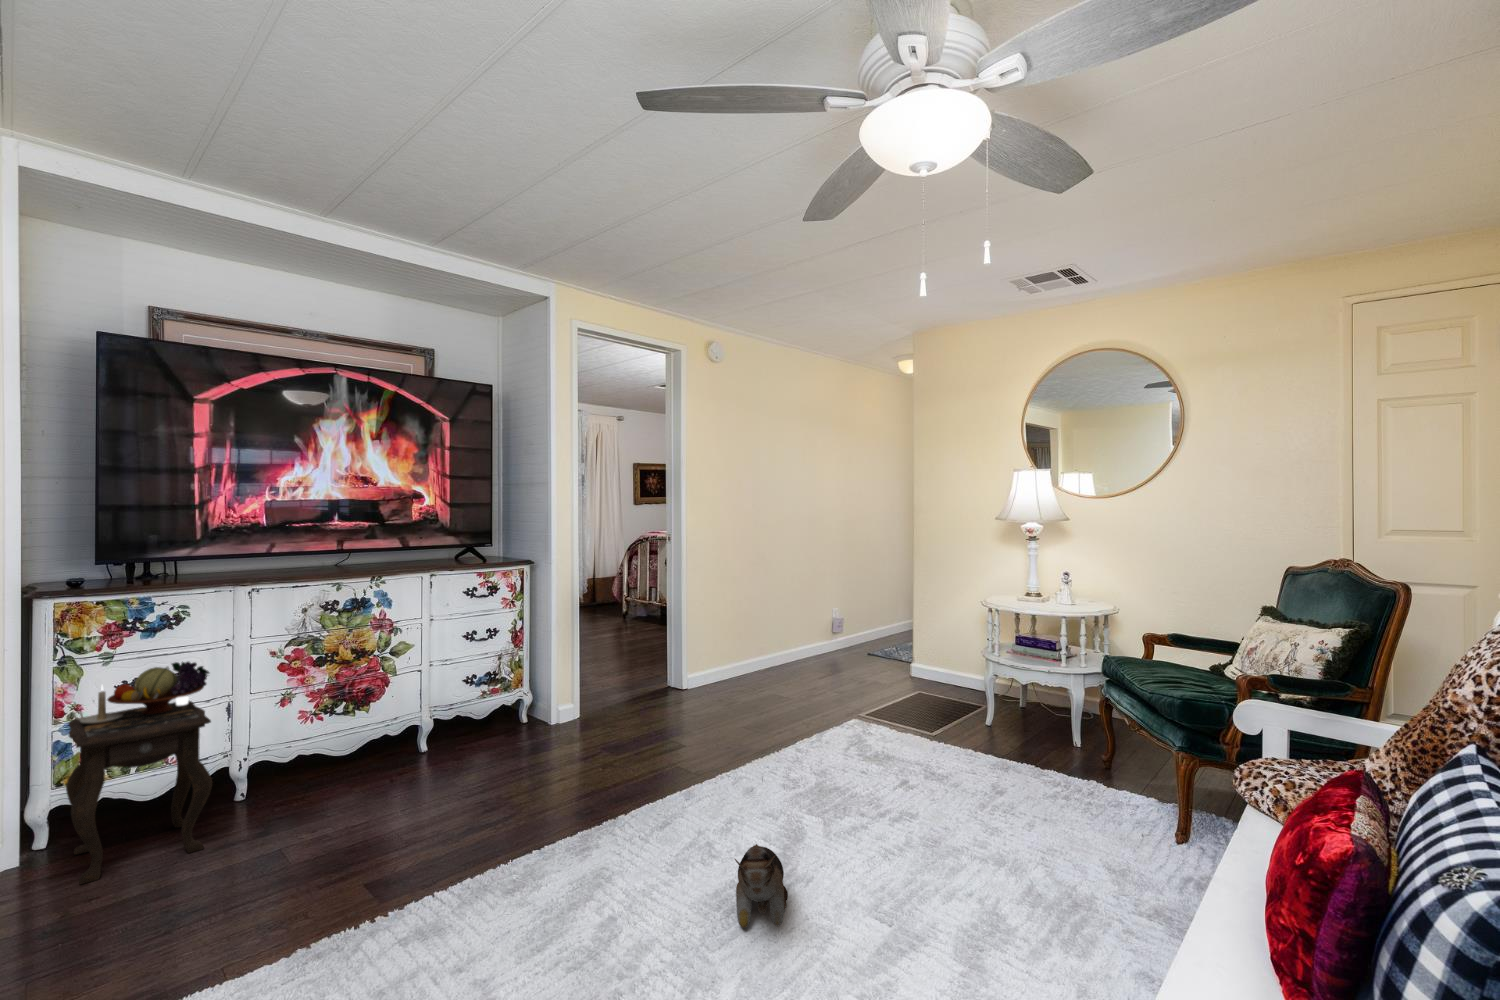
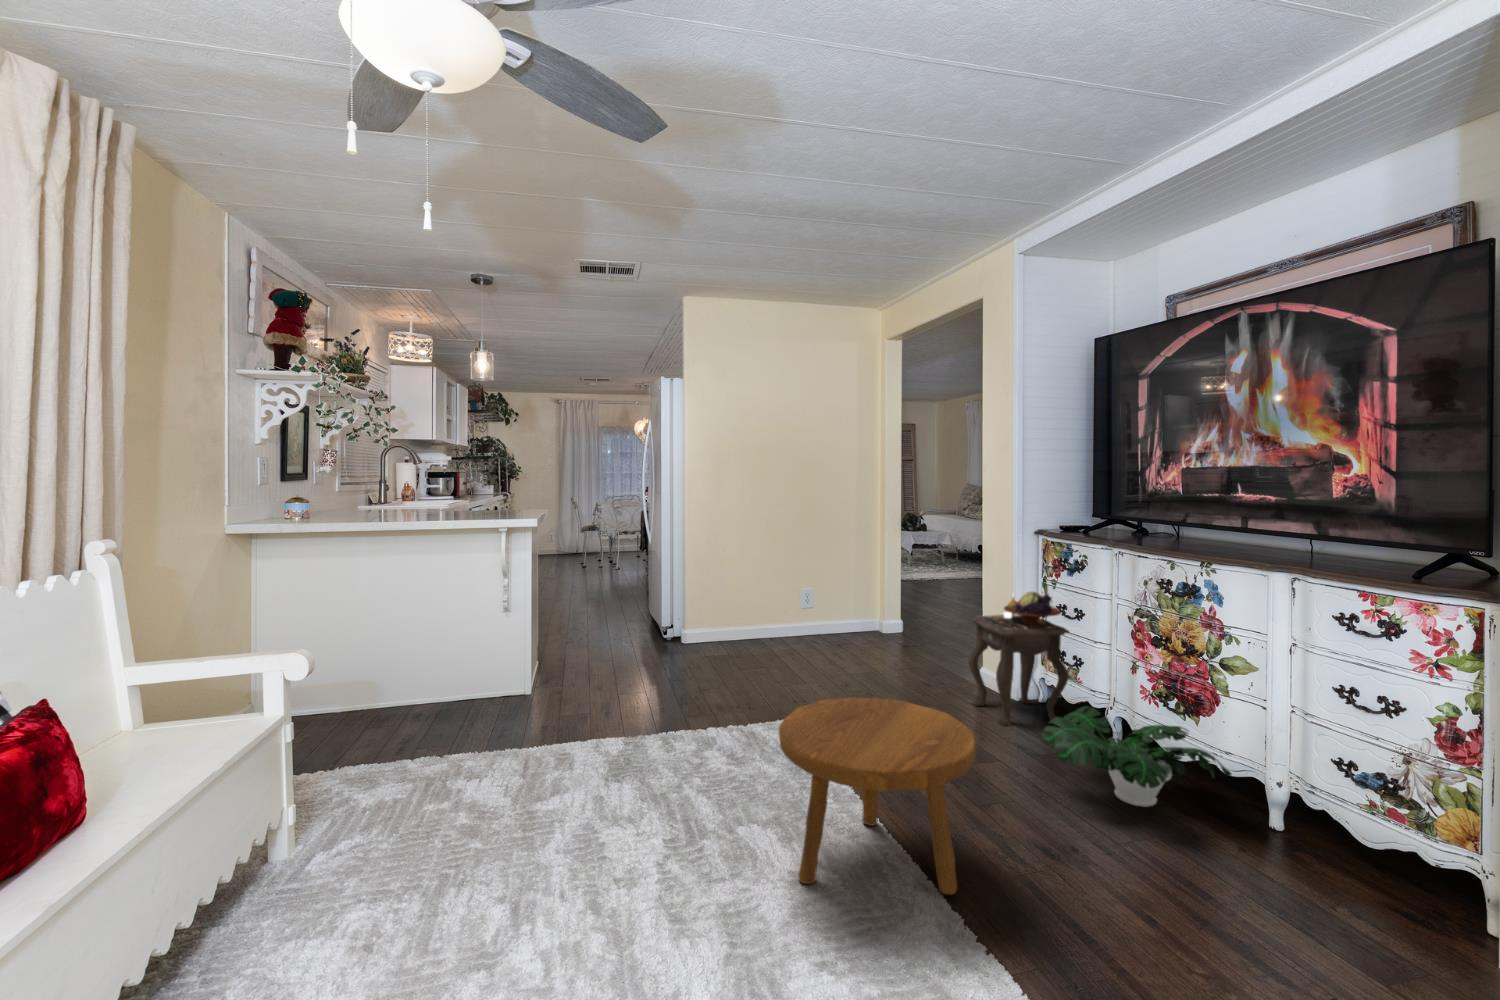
footstool: none [518,699,687,860] -> present [779,697,976,895]
potted plant: none [335,706,488,784] -> present [1041,706,1231,807]
plush toy: present [735,844,788,928] -> none [596,786,702,931]

